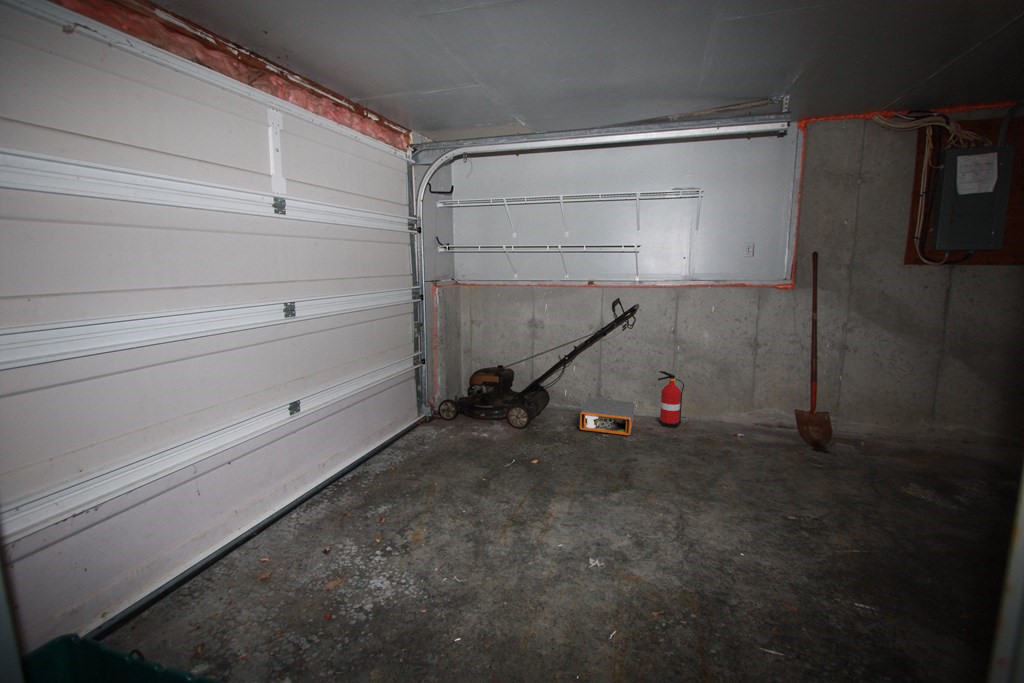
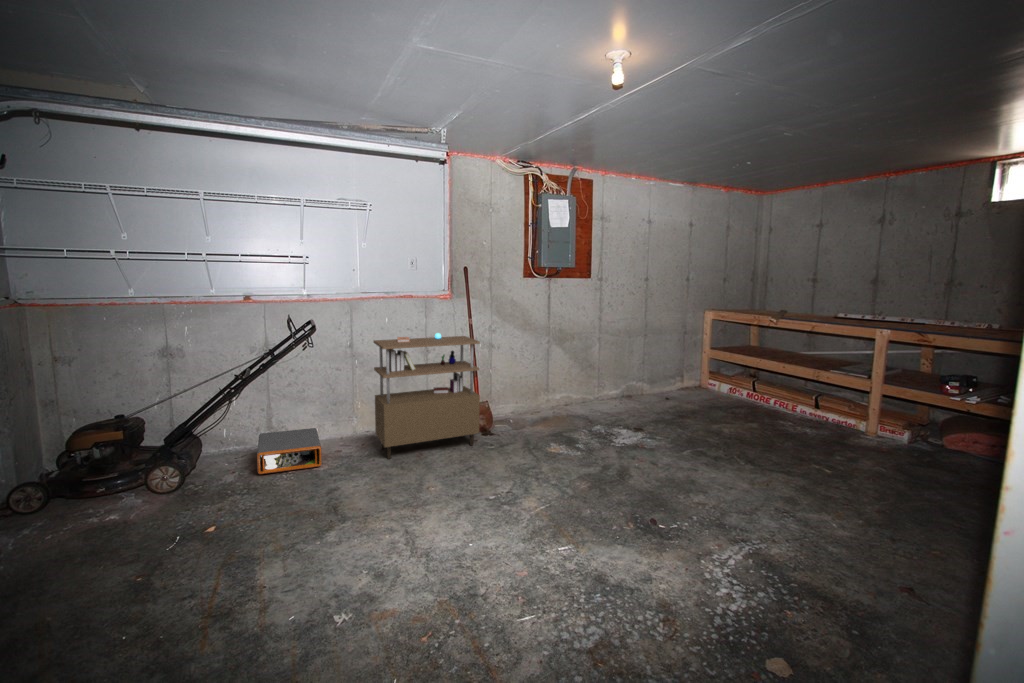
shelving unit: none [686,324,818,456] -> present [373,333,480,459]
fire extinguisher: present [658,371,684,428] -> none [341,389,369,447]

